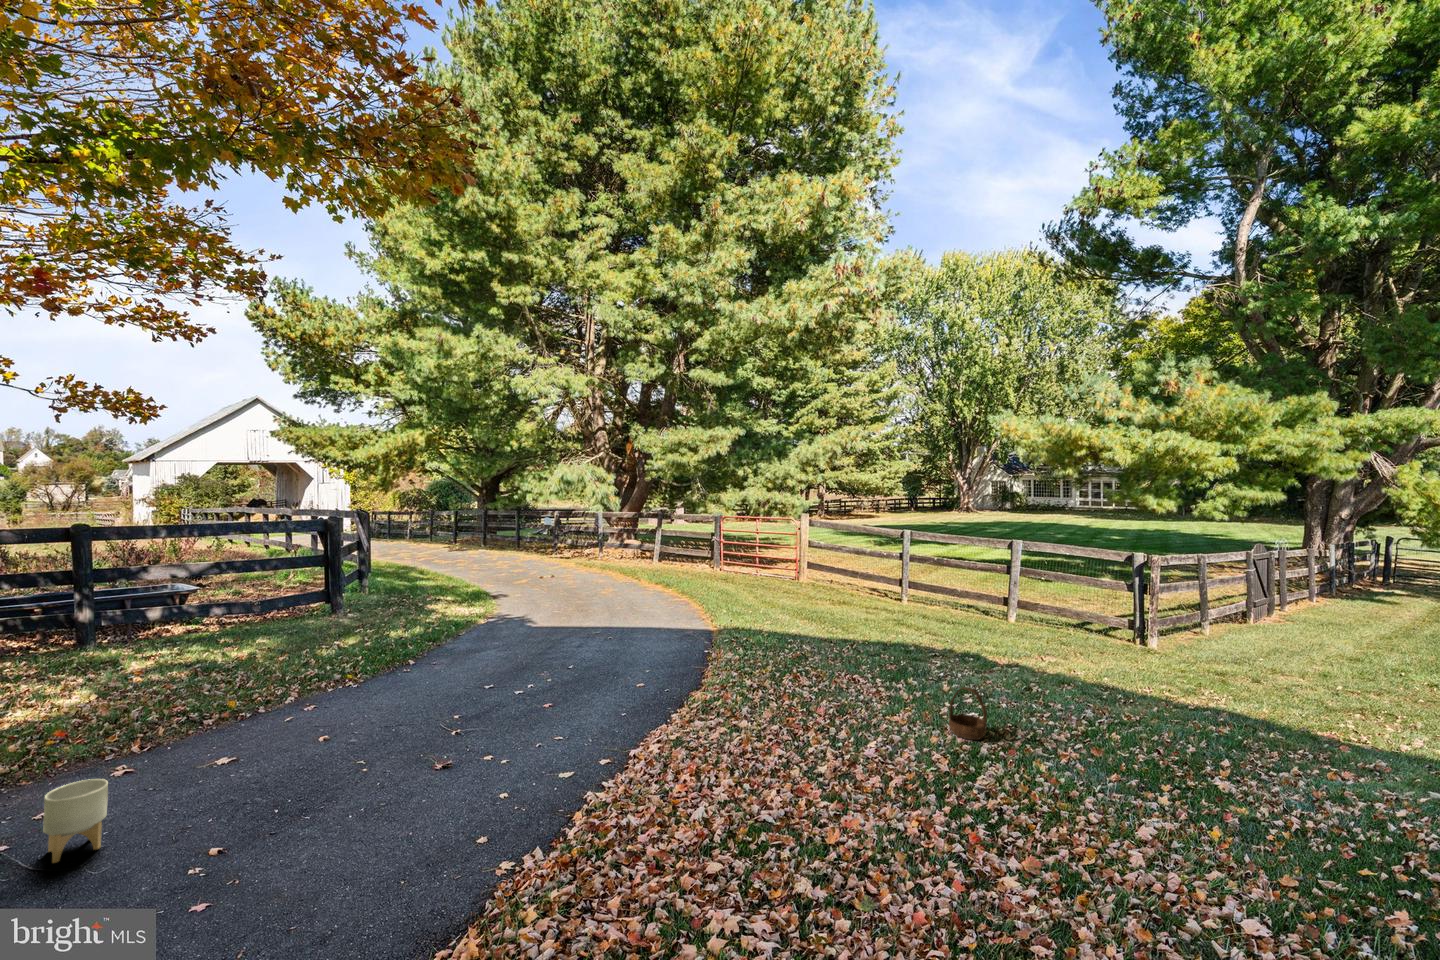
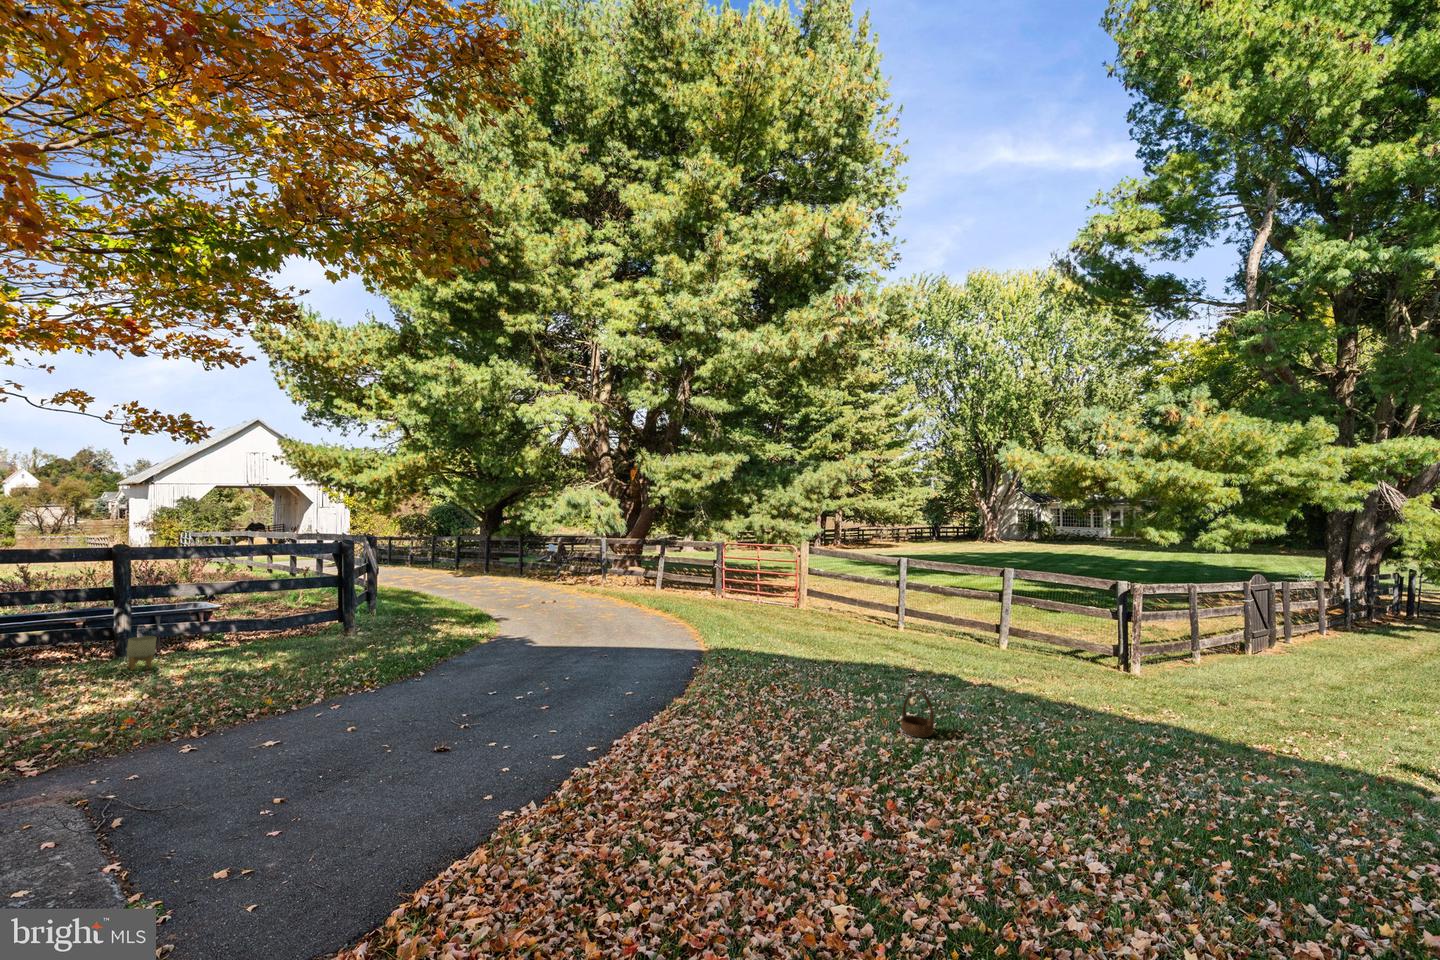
planter: present [43,779,108,863] -> present [127,636,156,670]

